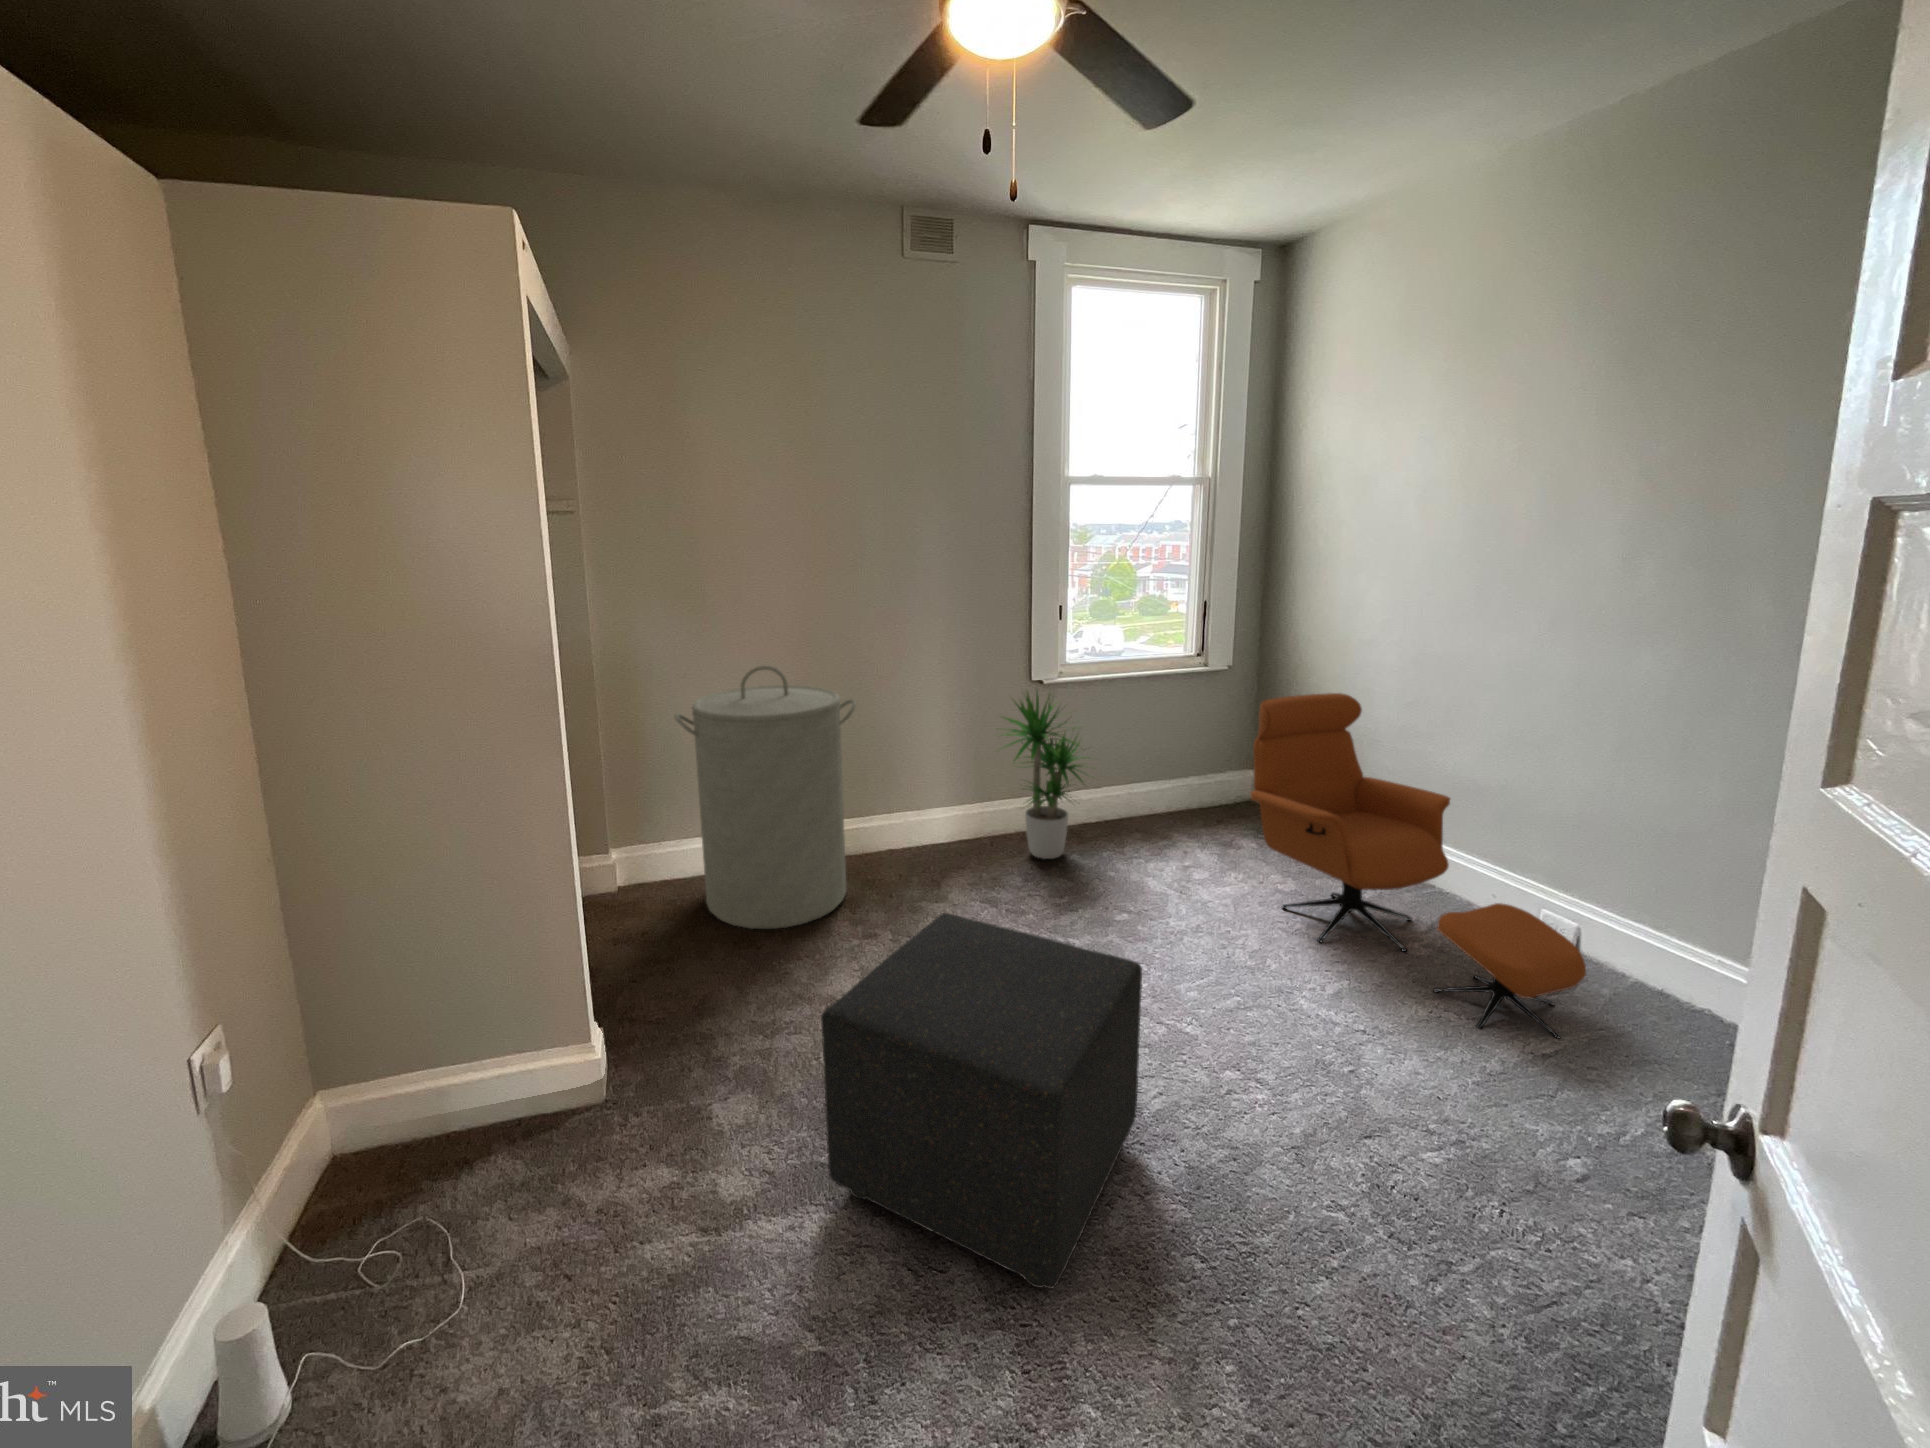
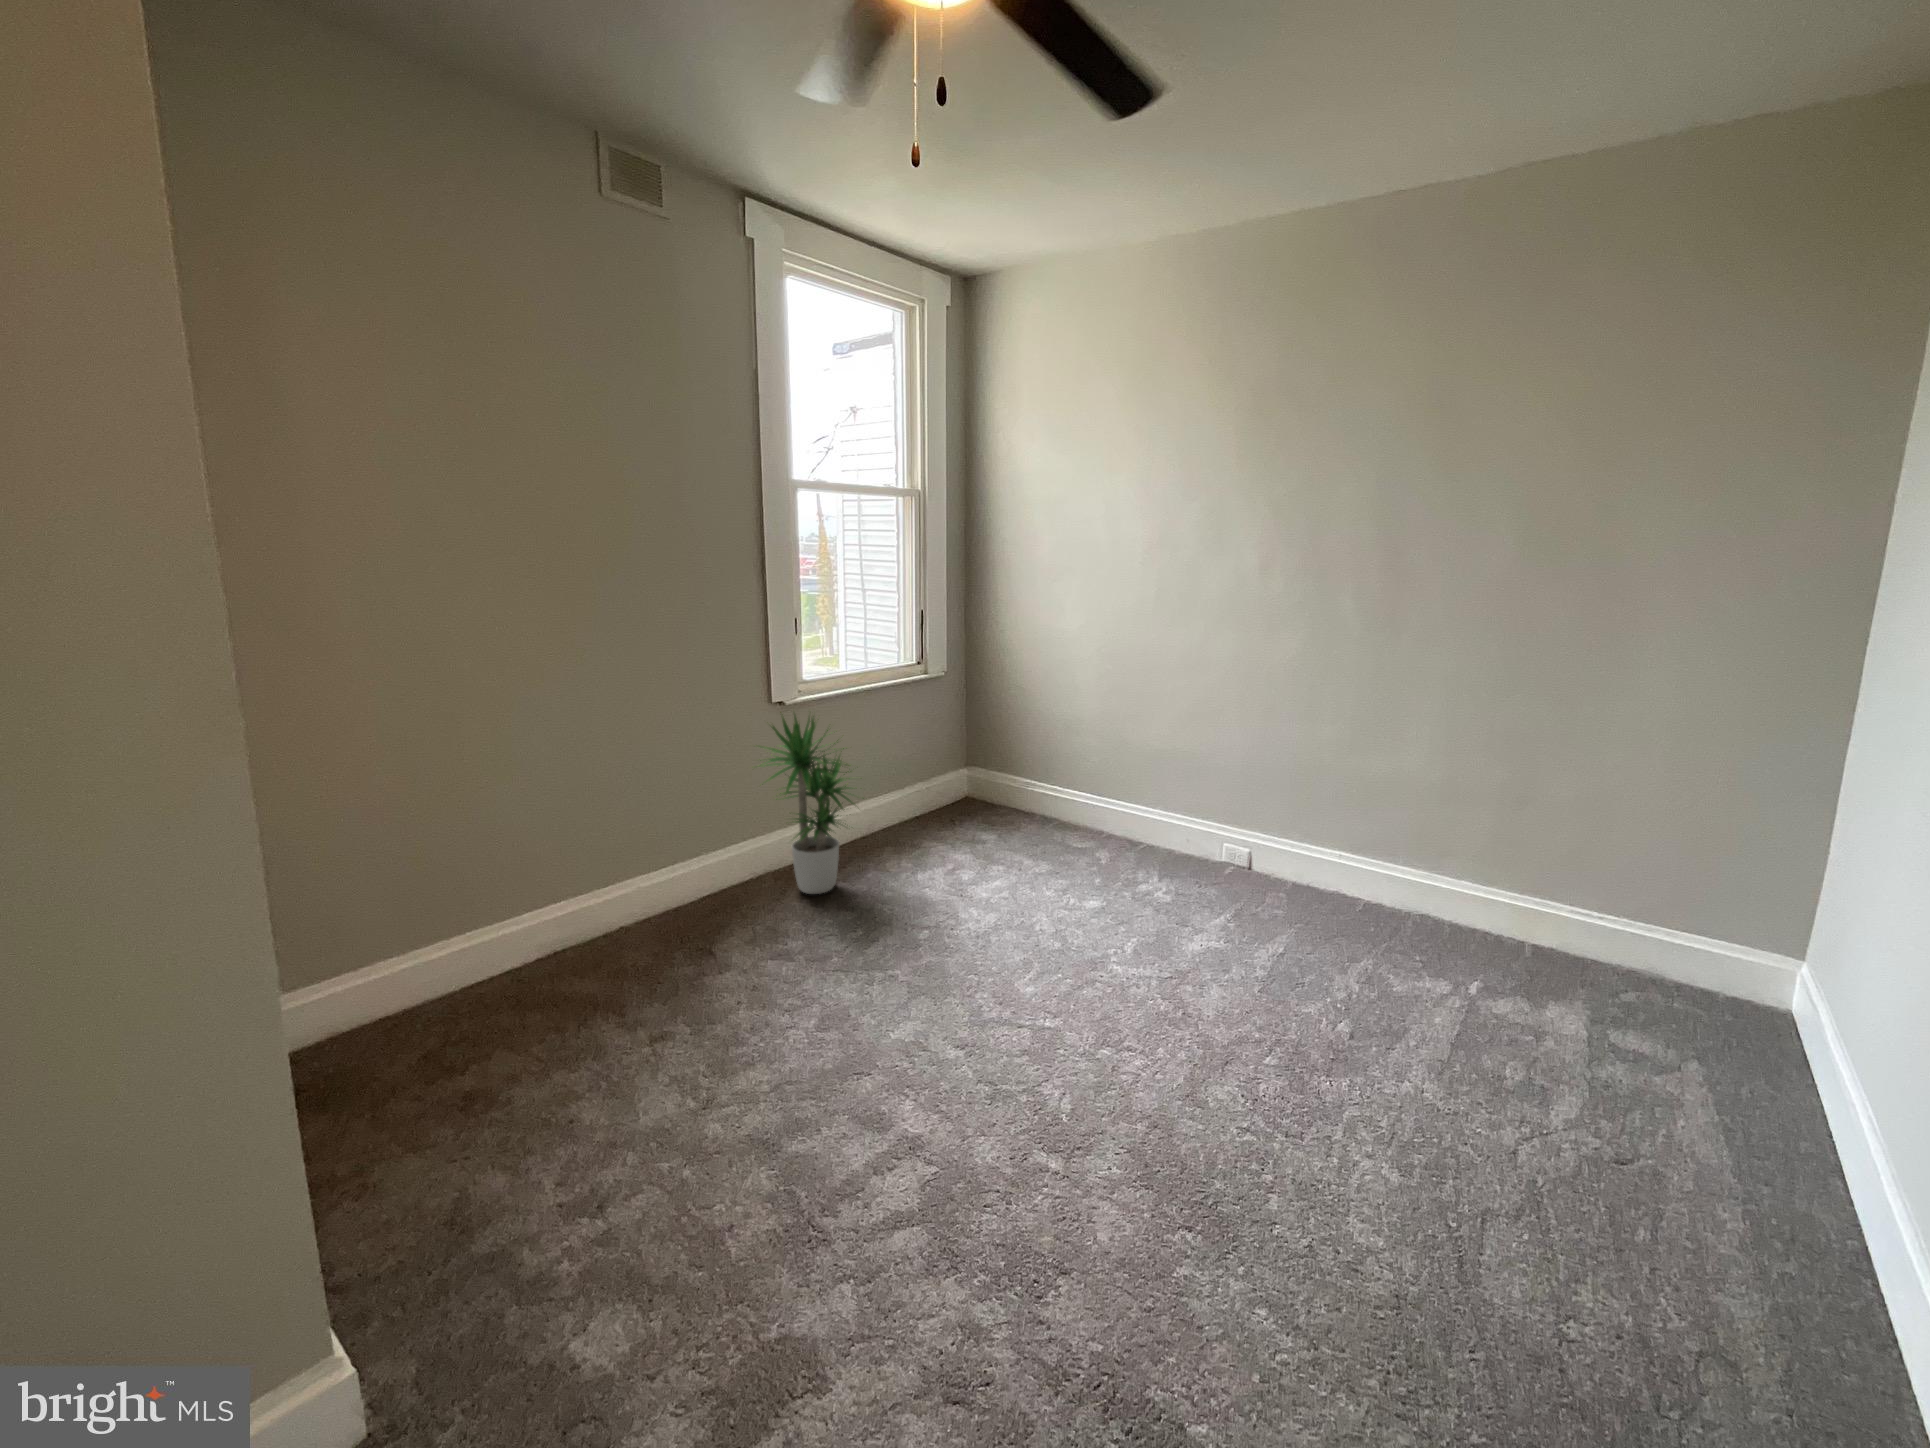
laundry hamper: present [674,666,856,929] -> none [307,712,603,1086]
armchair: present [1251,693,1586,1039] -> none [1020,690,1286,948]
ottoman: present [821,913,1142,1289] -> none [802,968,1123,1358]

